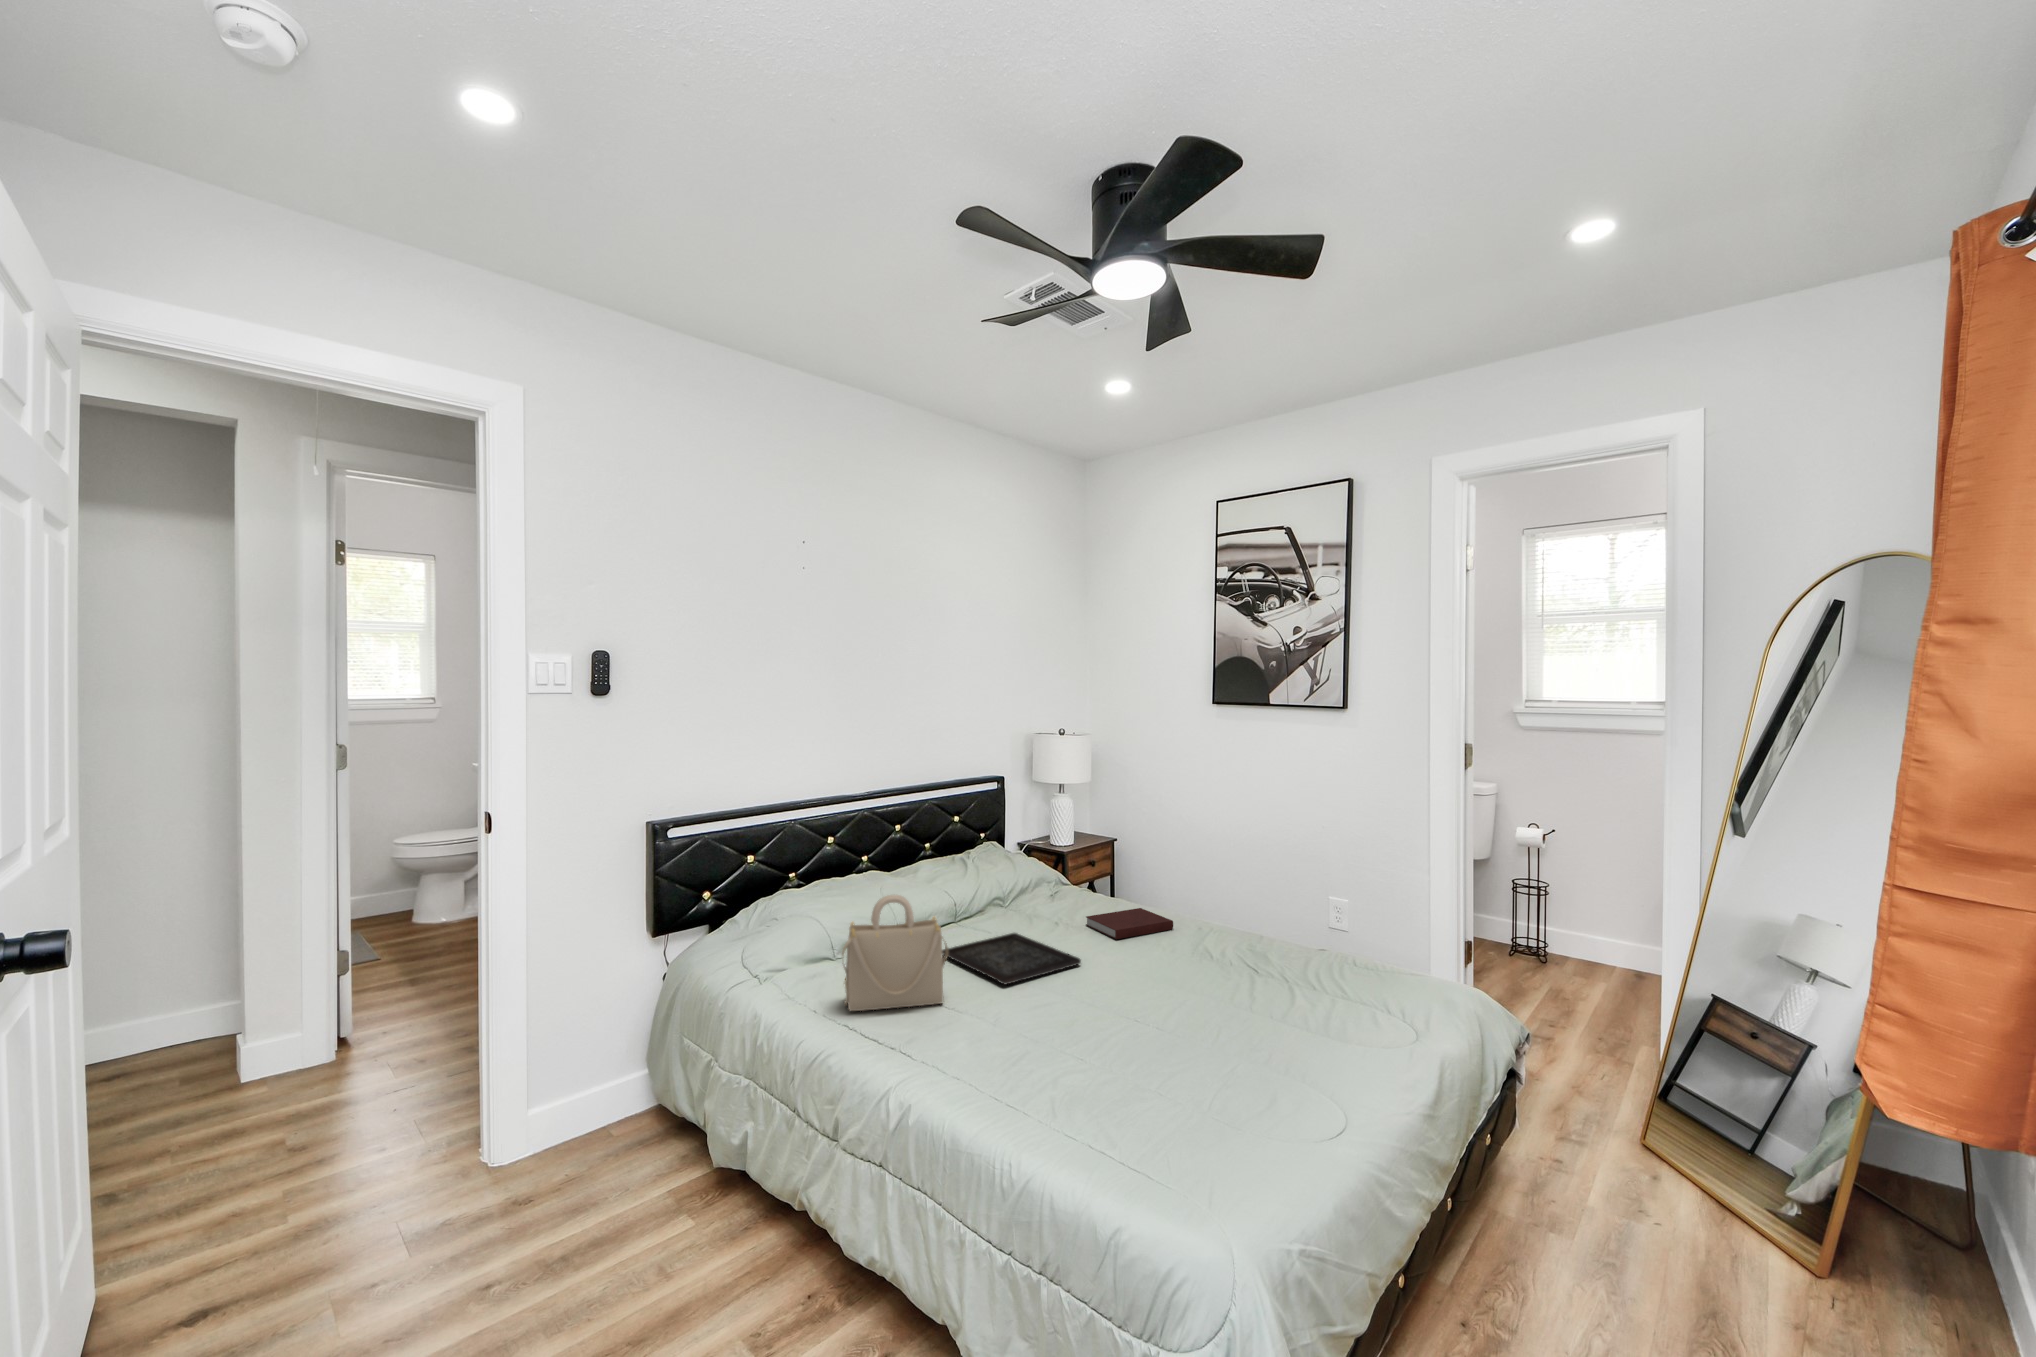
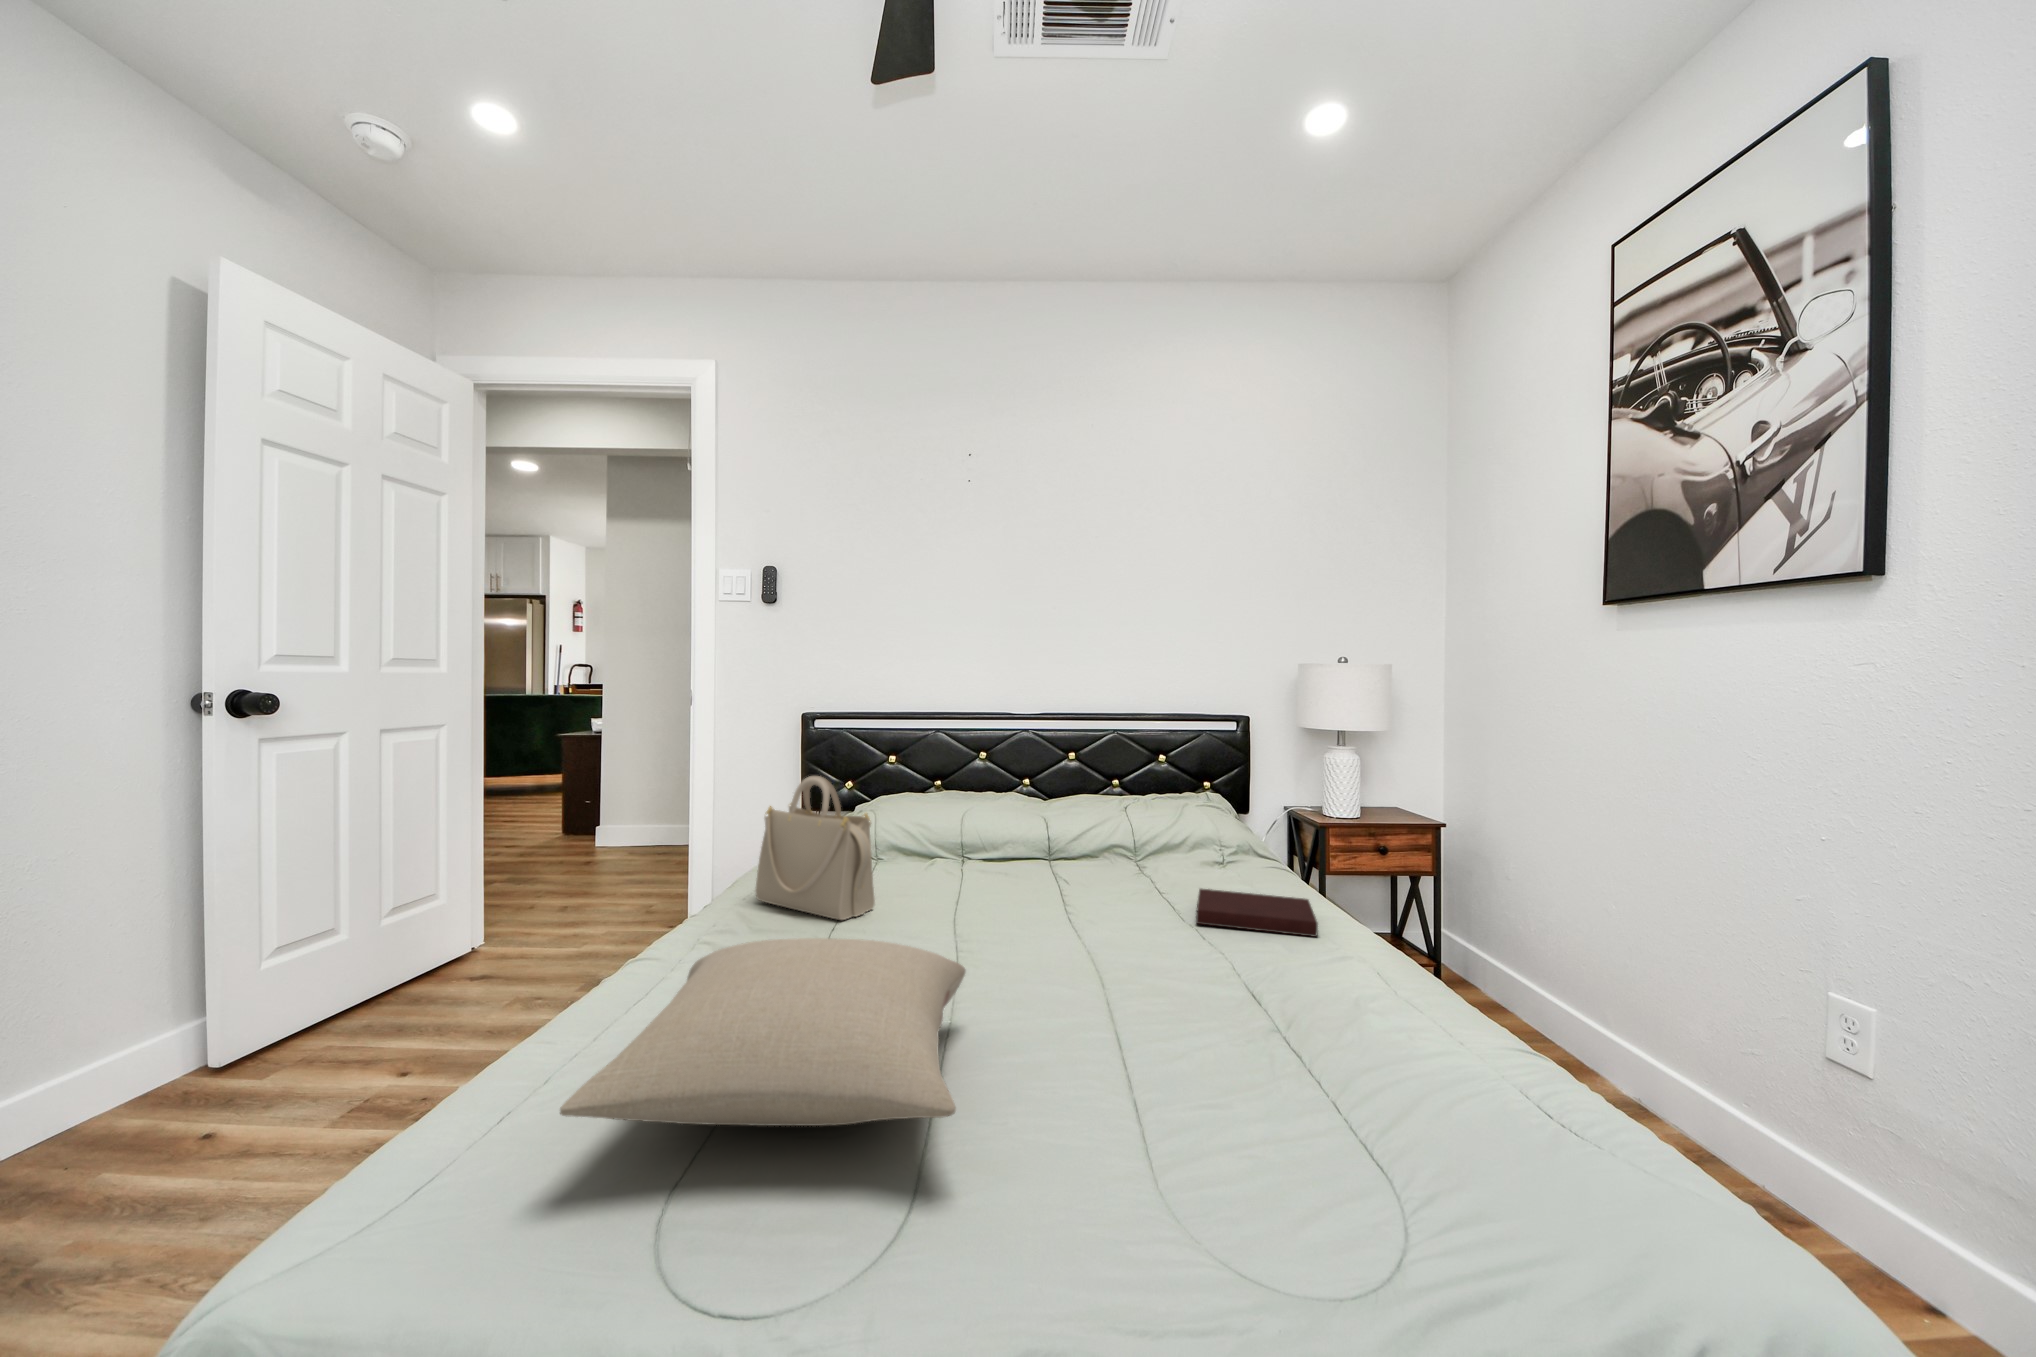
tray: present [942,933,1081,984] -> none [933,878,1083,933]
pillow: none [1045,989,1291,1107] -> present [560,938,966,1126]

